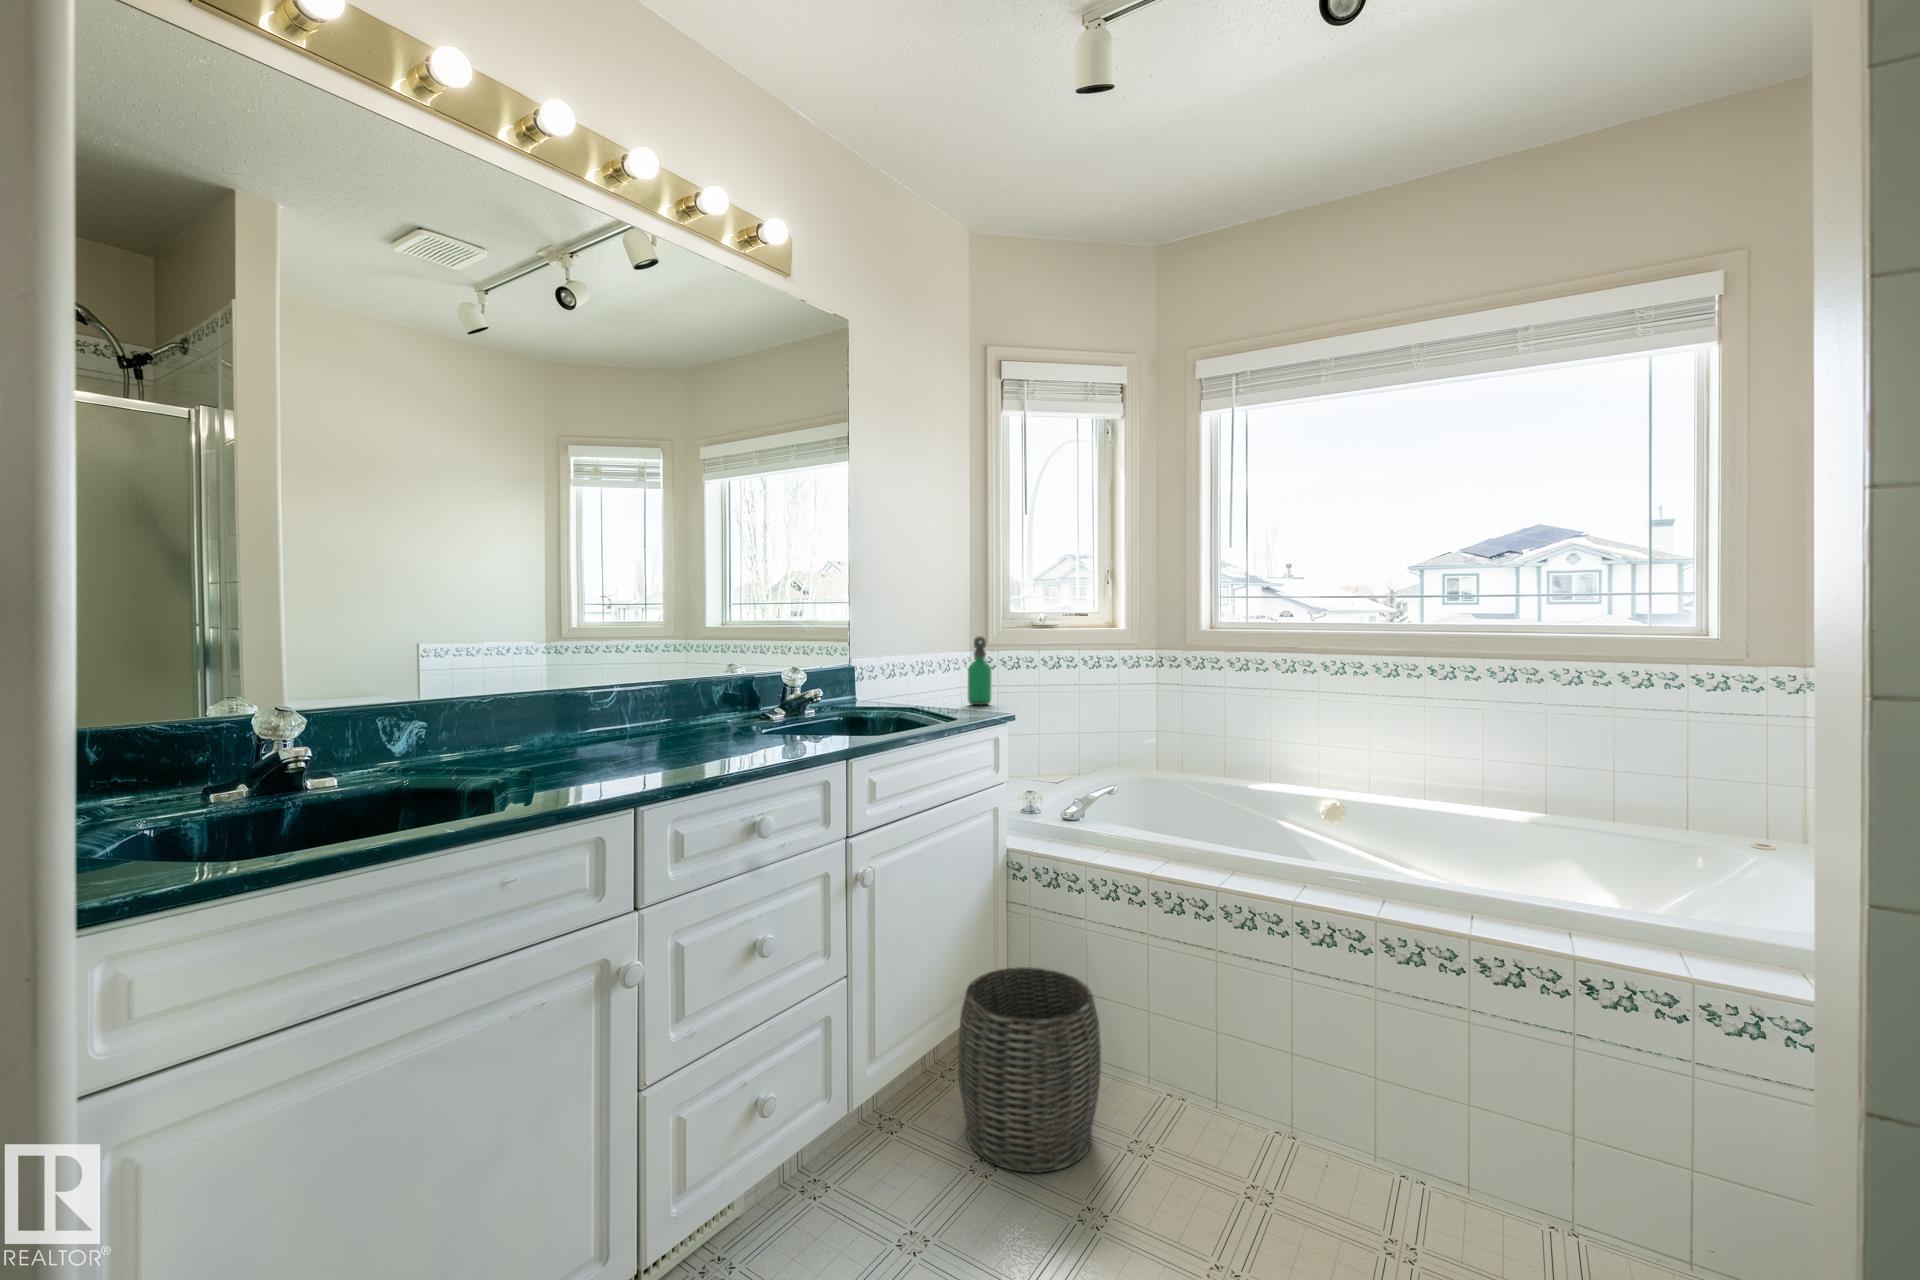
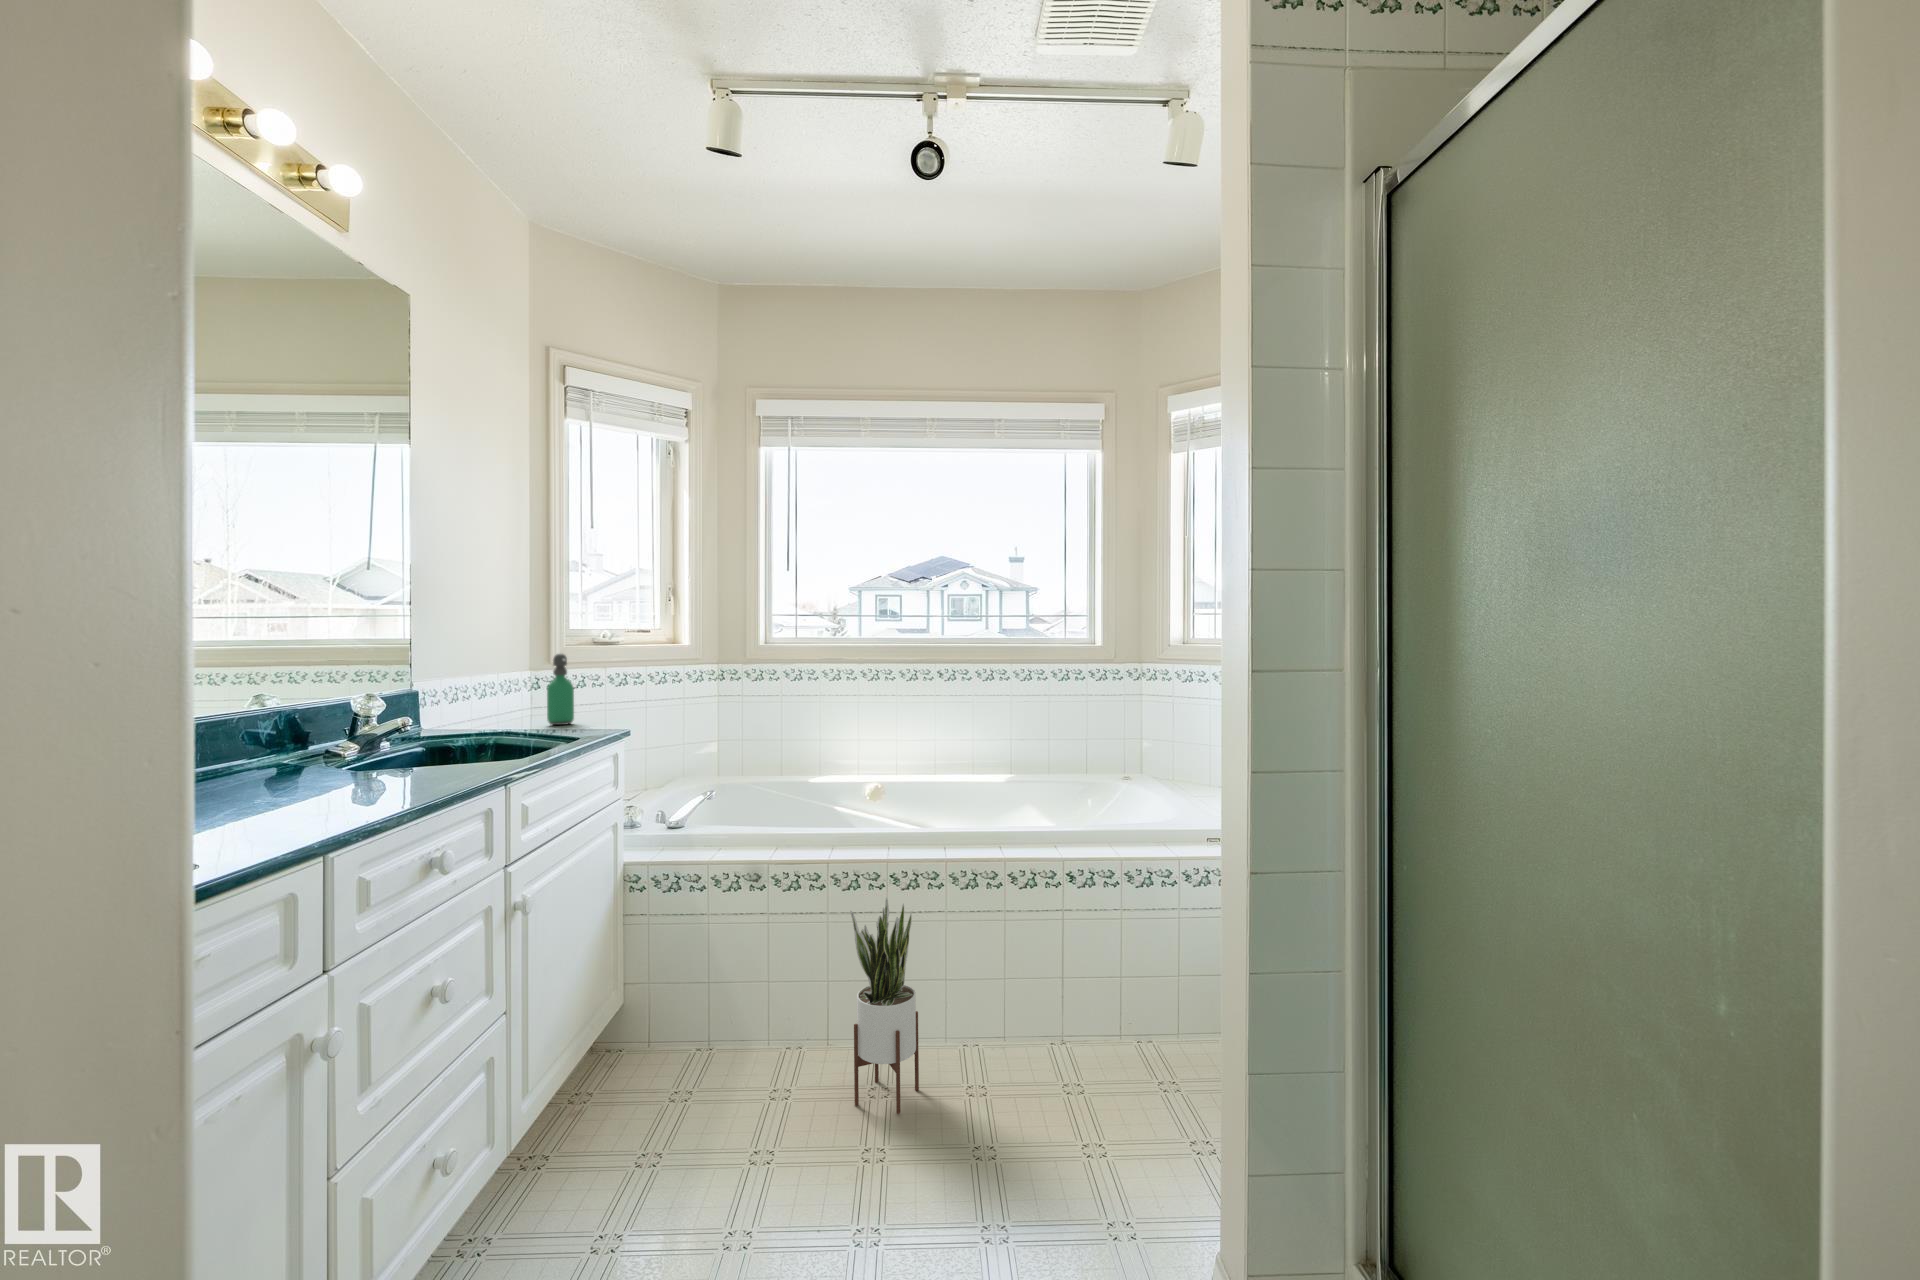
potted plant: none [1213,949,1310,1226] -> present [850,898,919,1114]
woven basket: present [958,967,1101,1172] -> none [605,965,746,1157]

